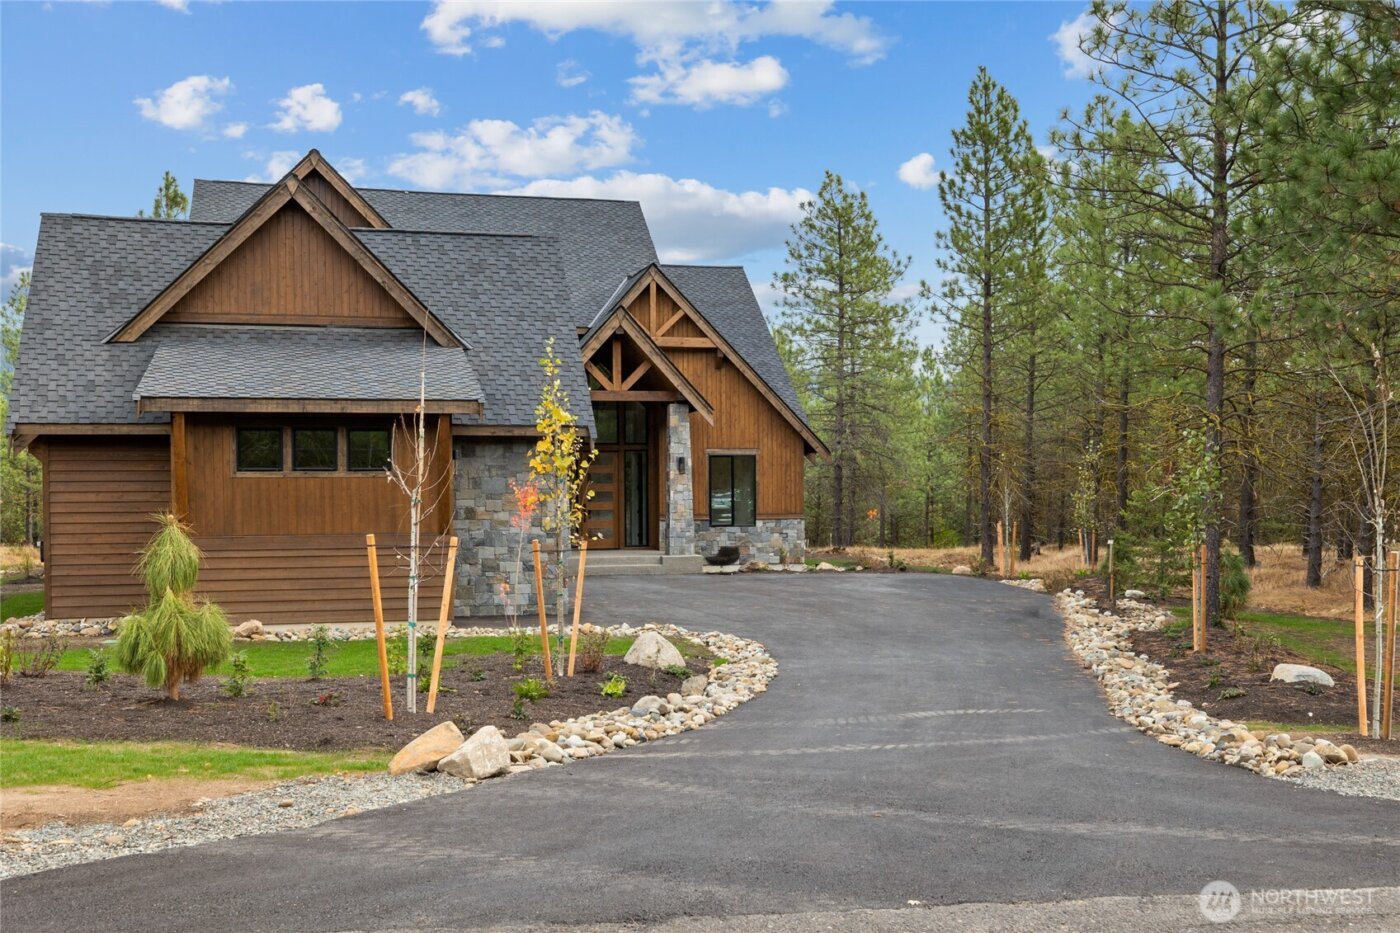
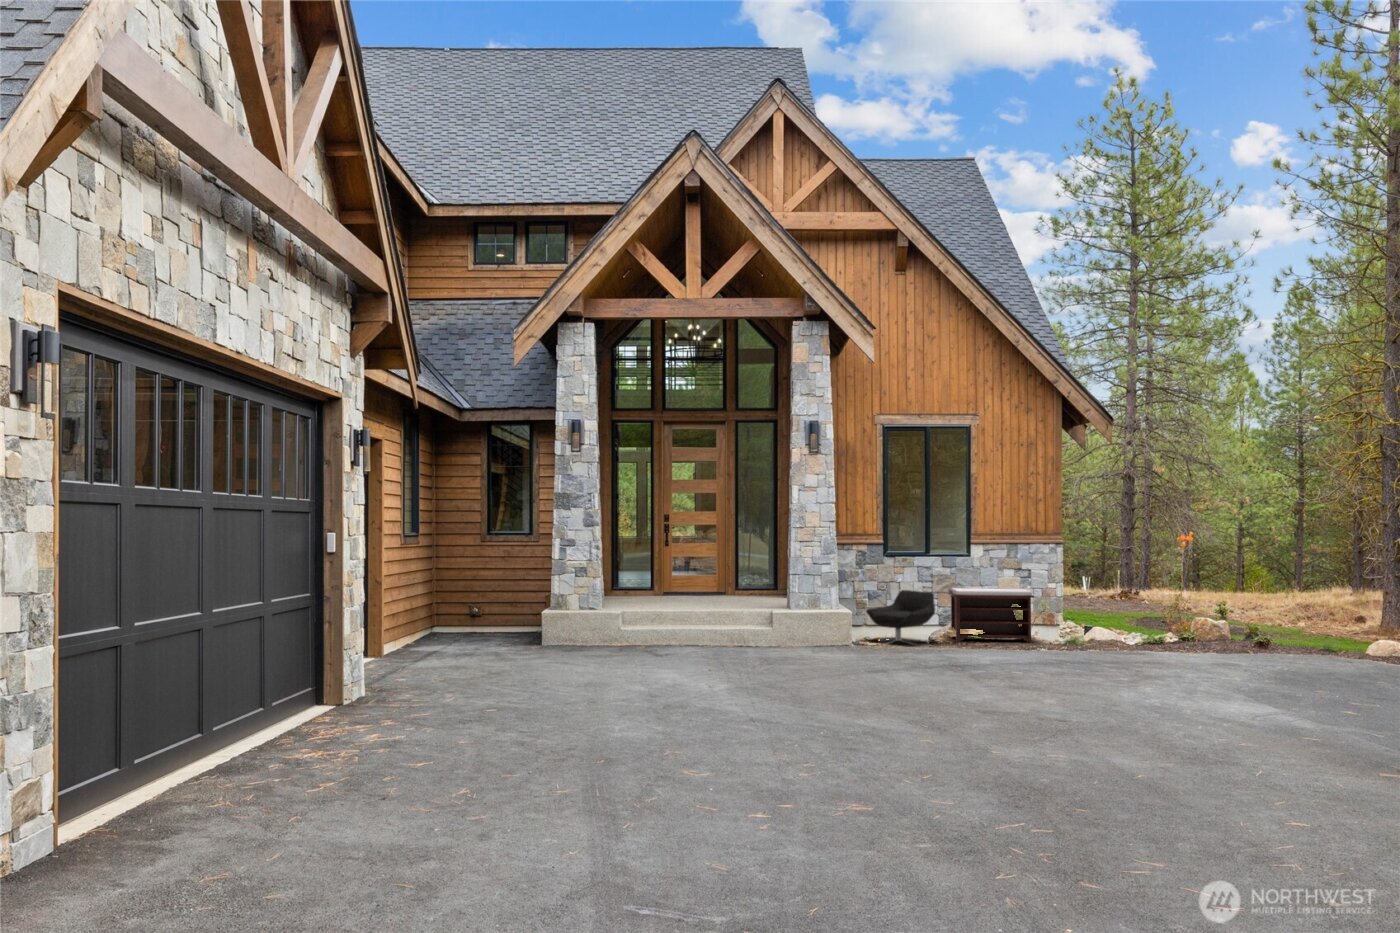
bench: none [746,543,790,573] -> present [949,588,1034,643]

